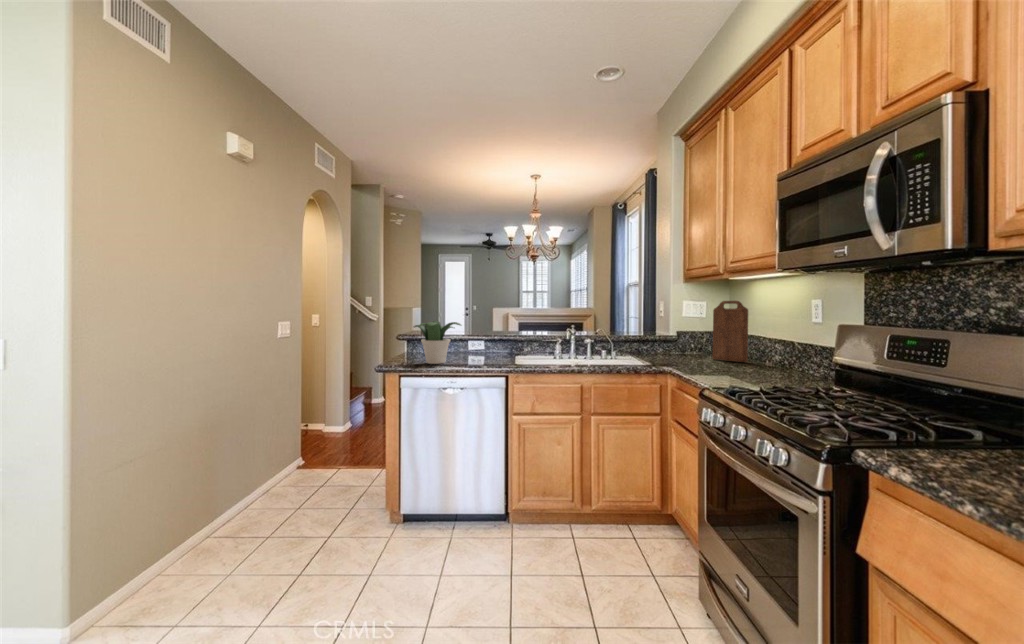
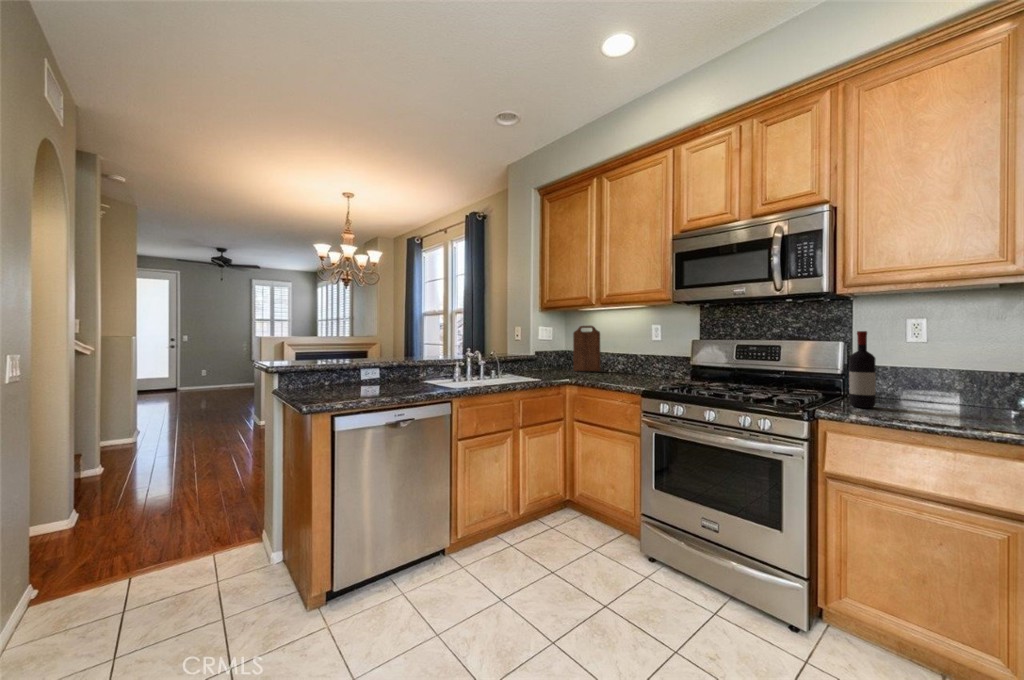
wine bottle: none [920,319,975,468] -> present [849,331,876,408]
potted plant: present [414,321,461,364] -> none [318,348,385,397]

